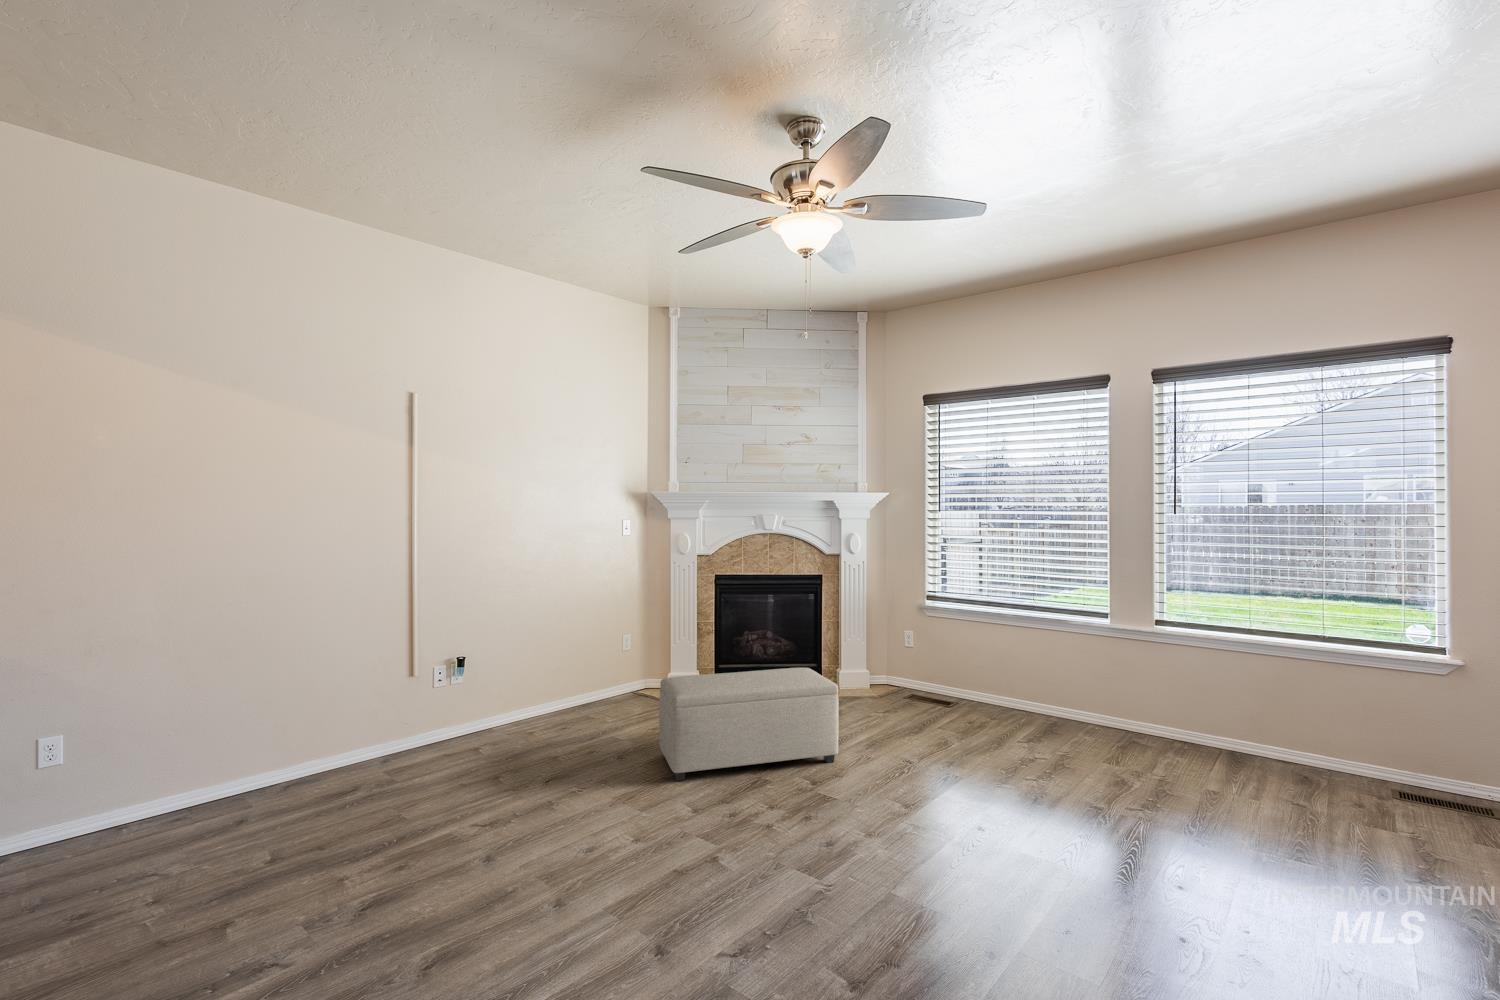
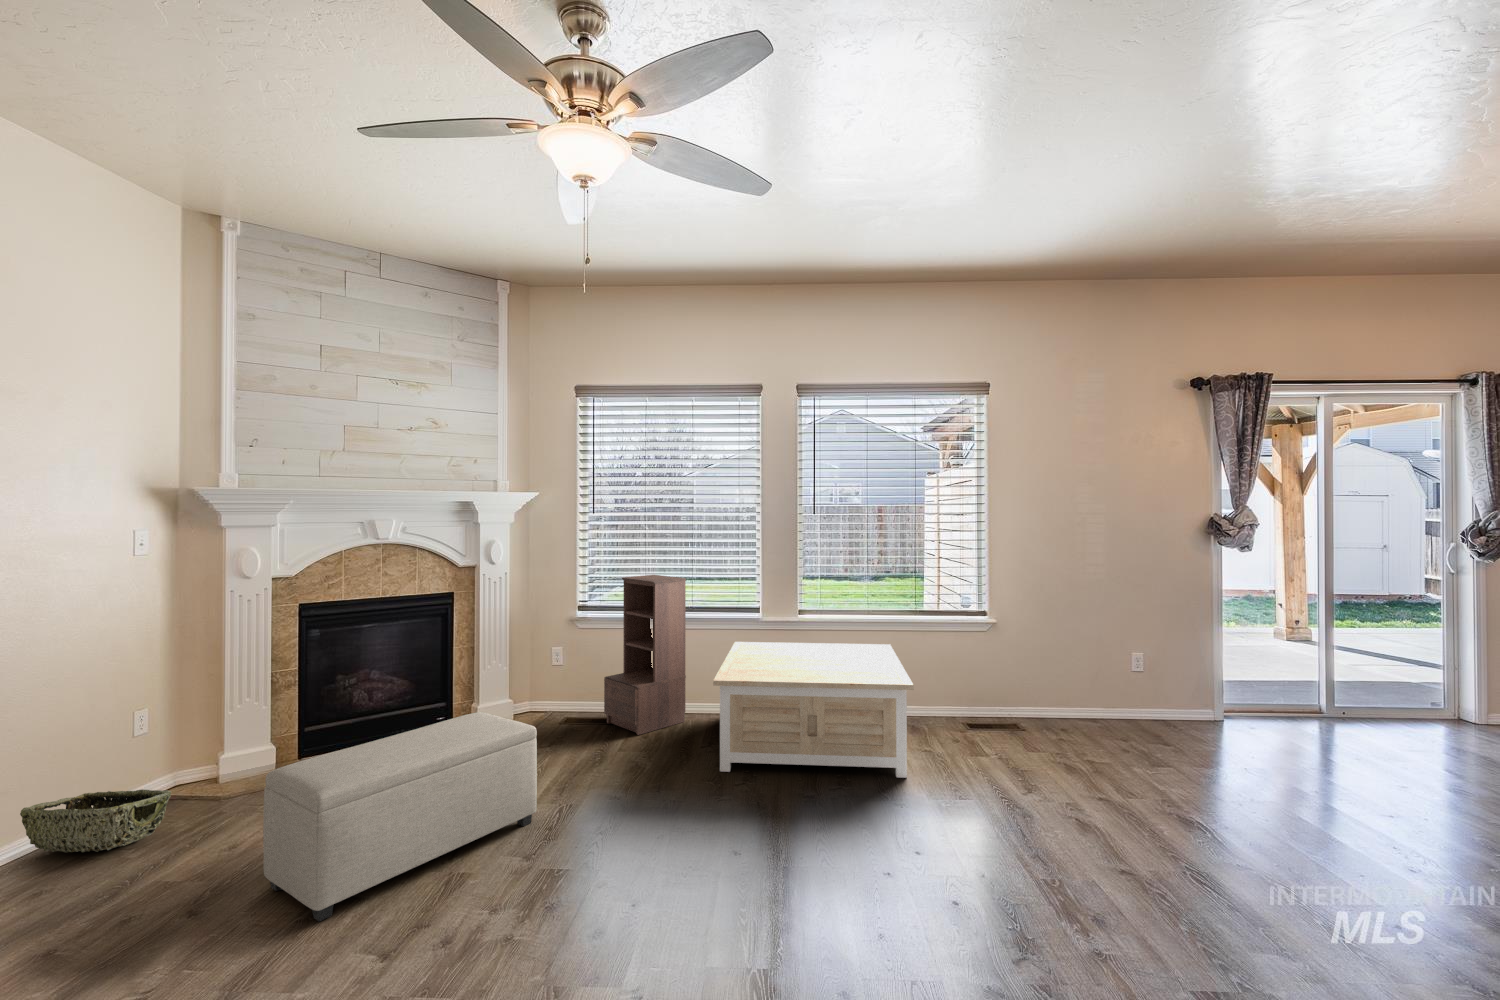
bookshelf: none [942,571,1020,720] -> present [604,575,686,735]
coffee table: none [1012,647,1280,824] -> present [713,642,914,778]
woven basket: none [568,679,634,714] -> present [20,789,171,852]

